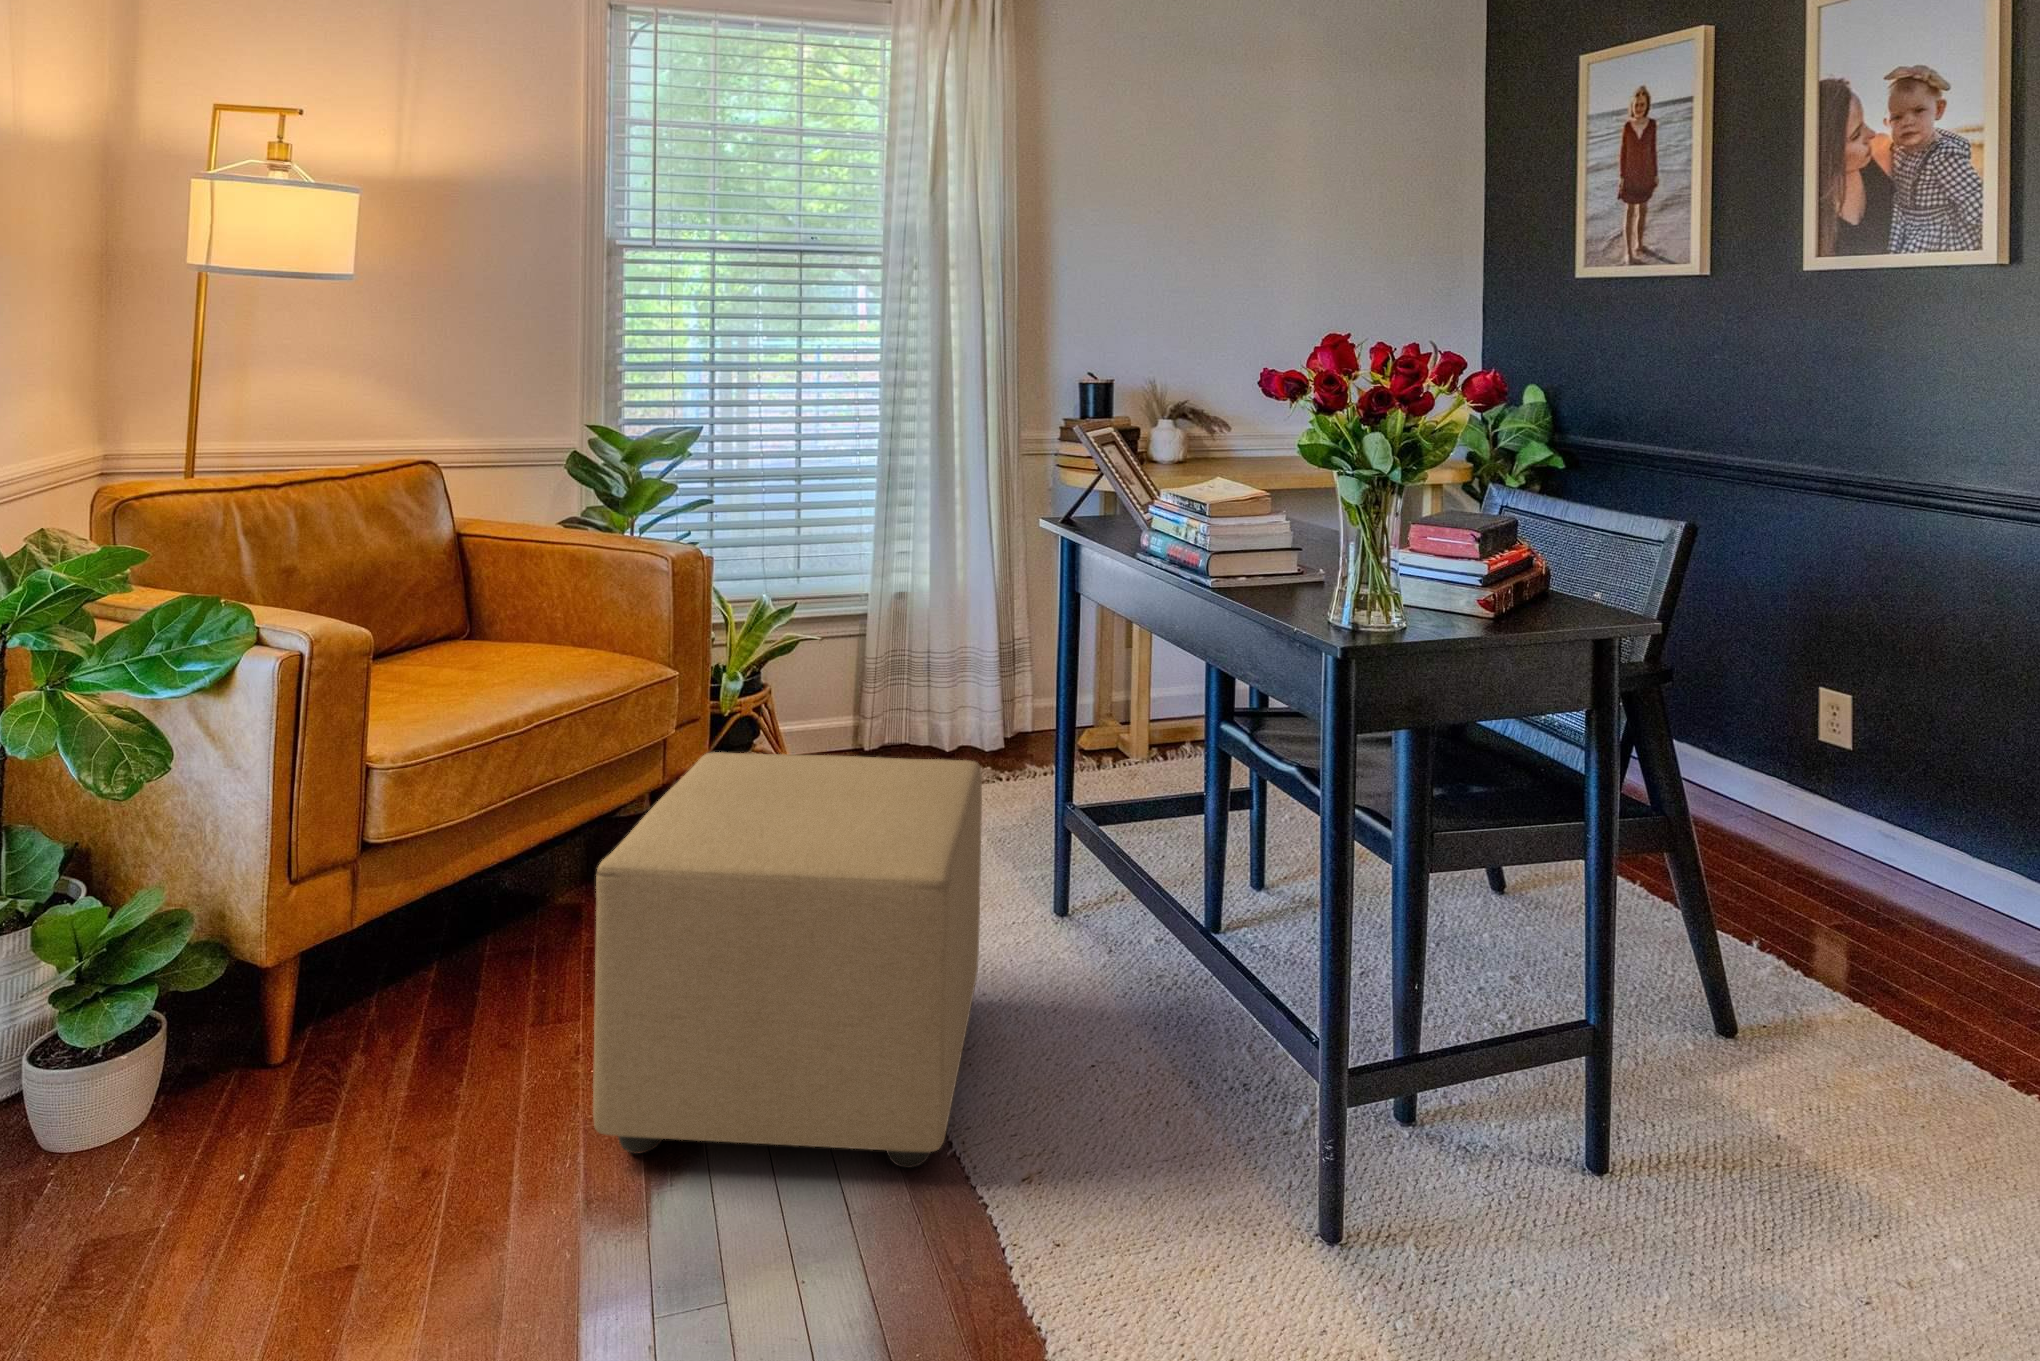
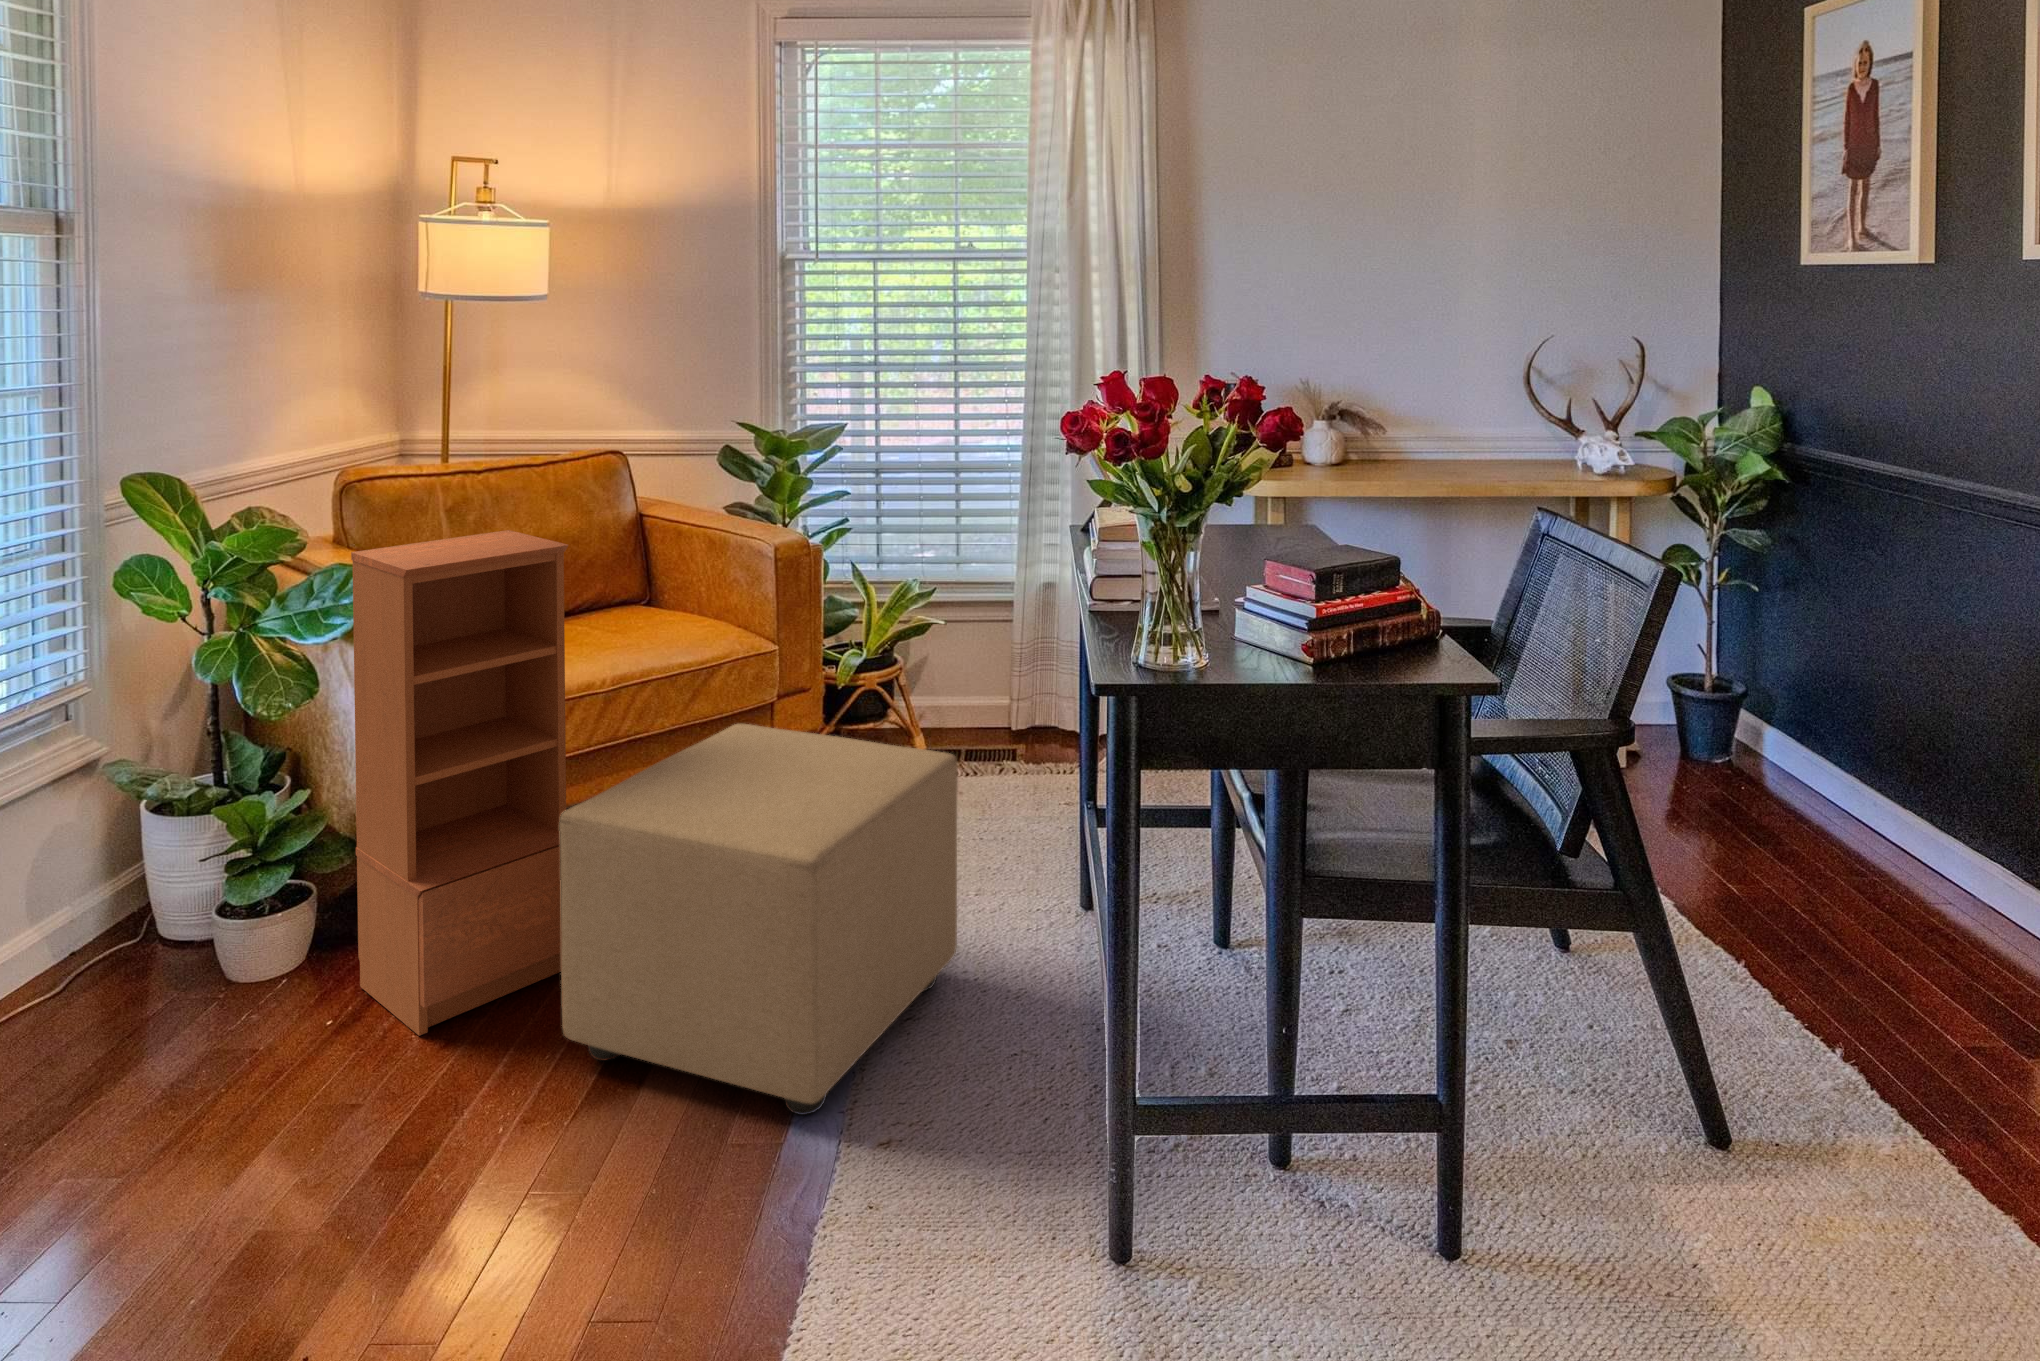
bookcase: none [253,544,545,1168] -> present [351,530,568,1036]

